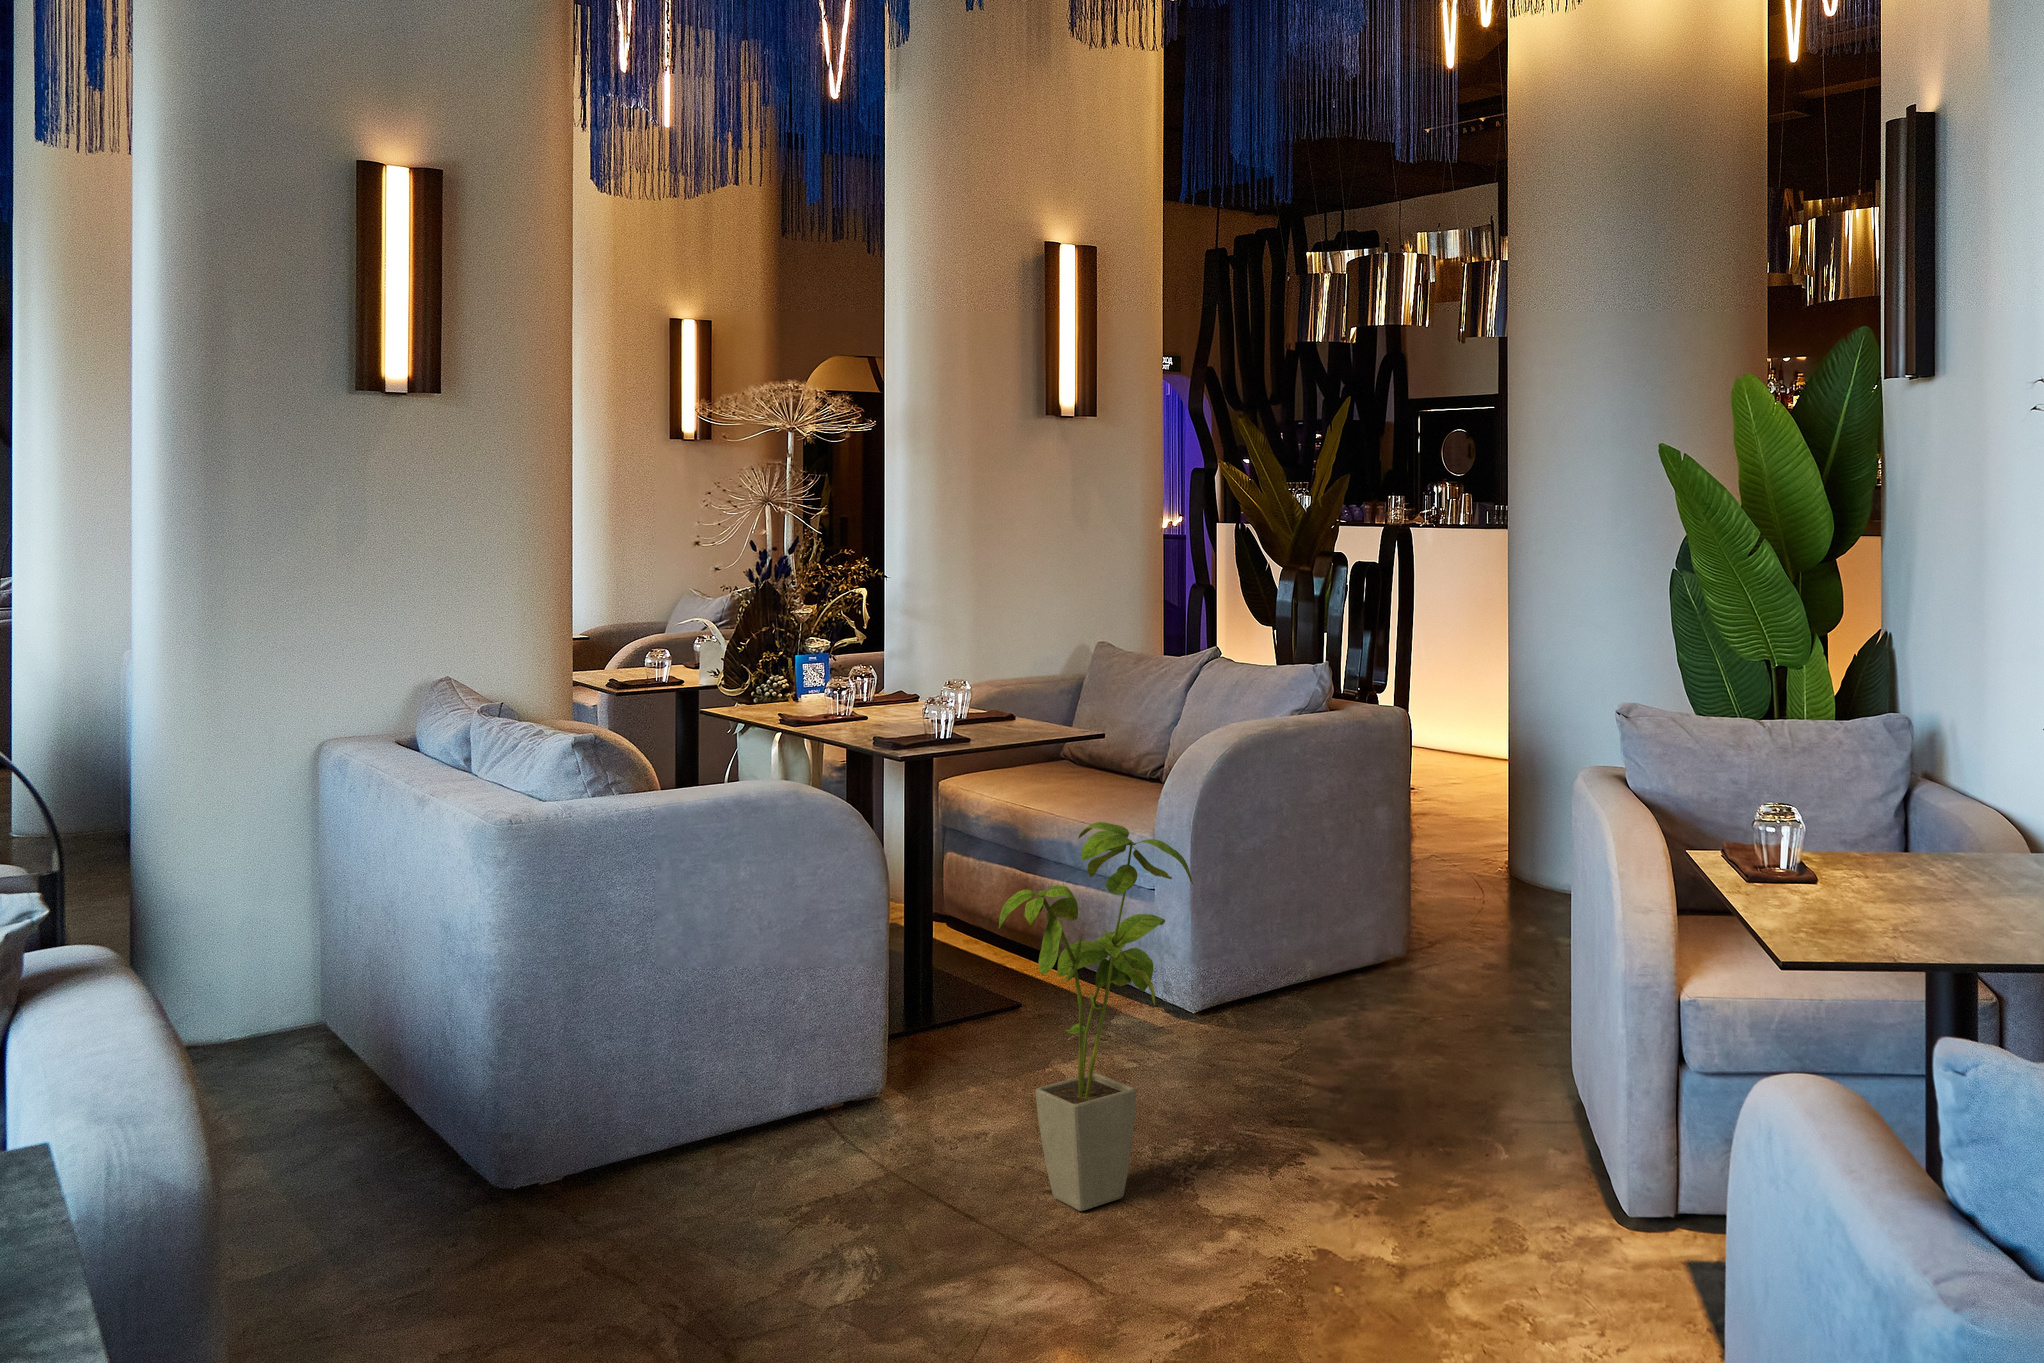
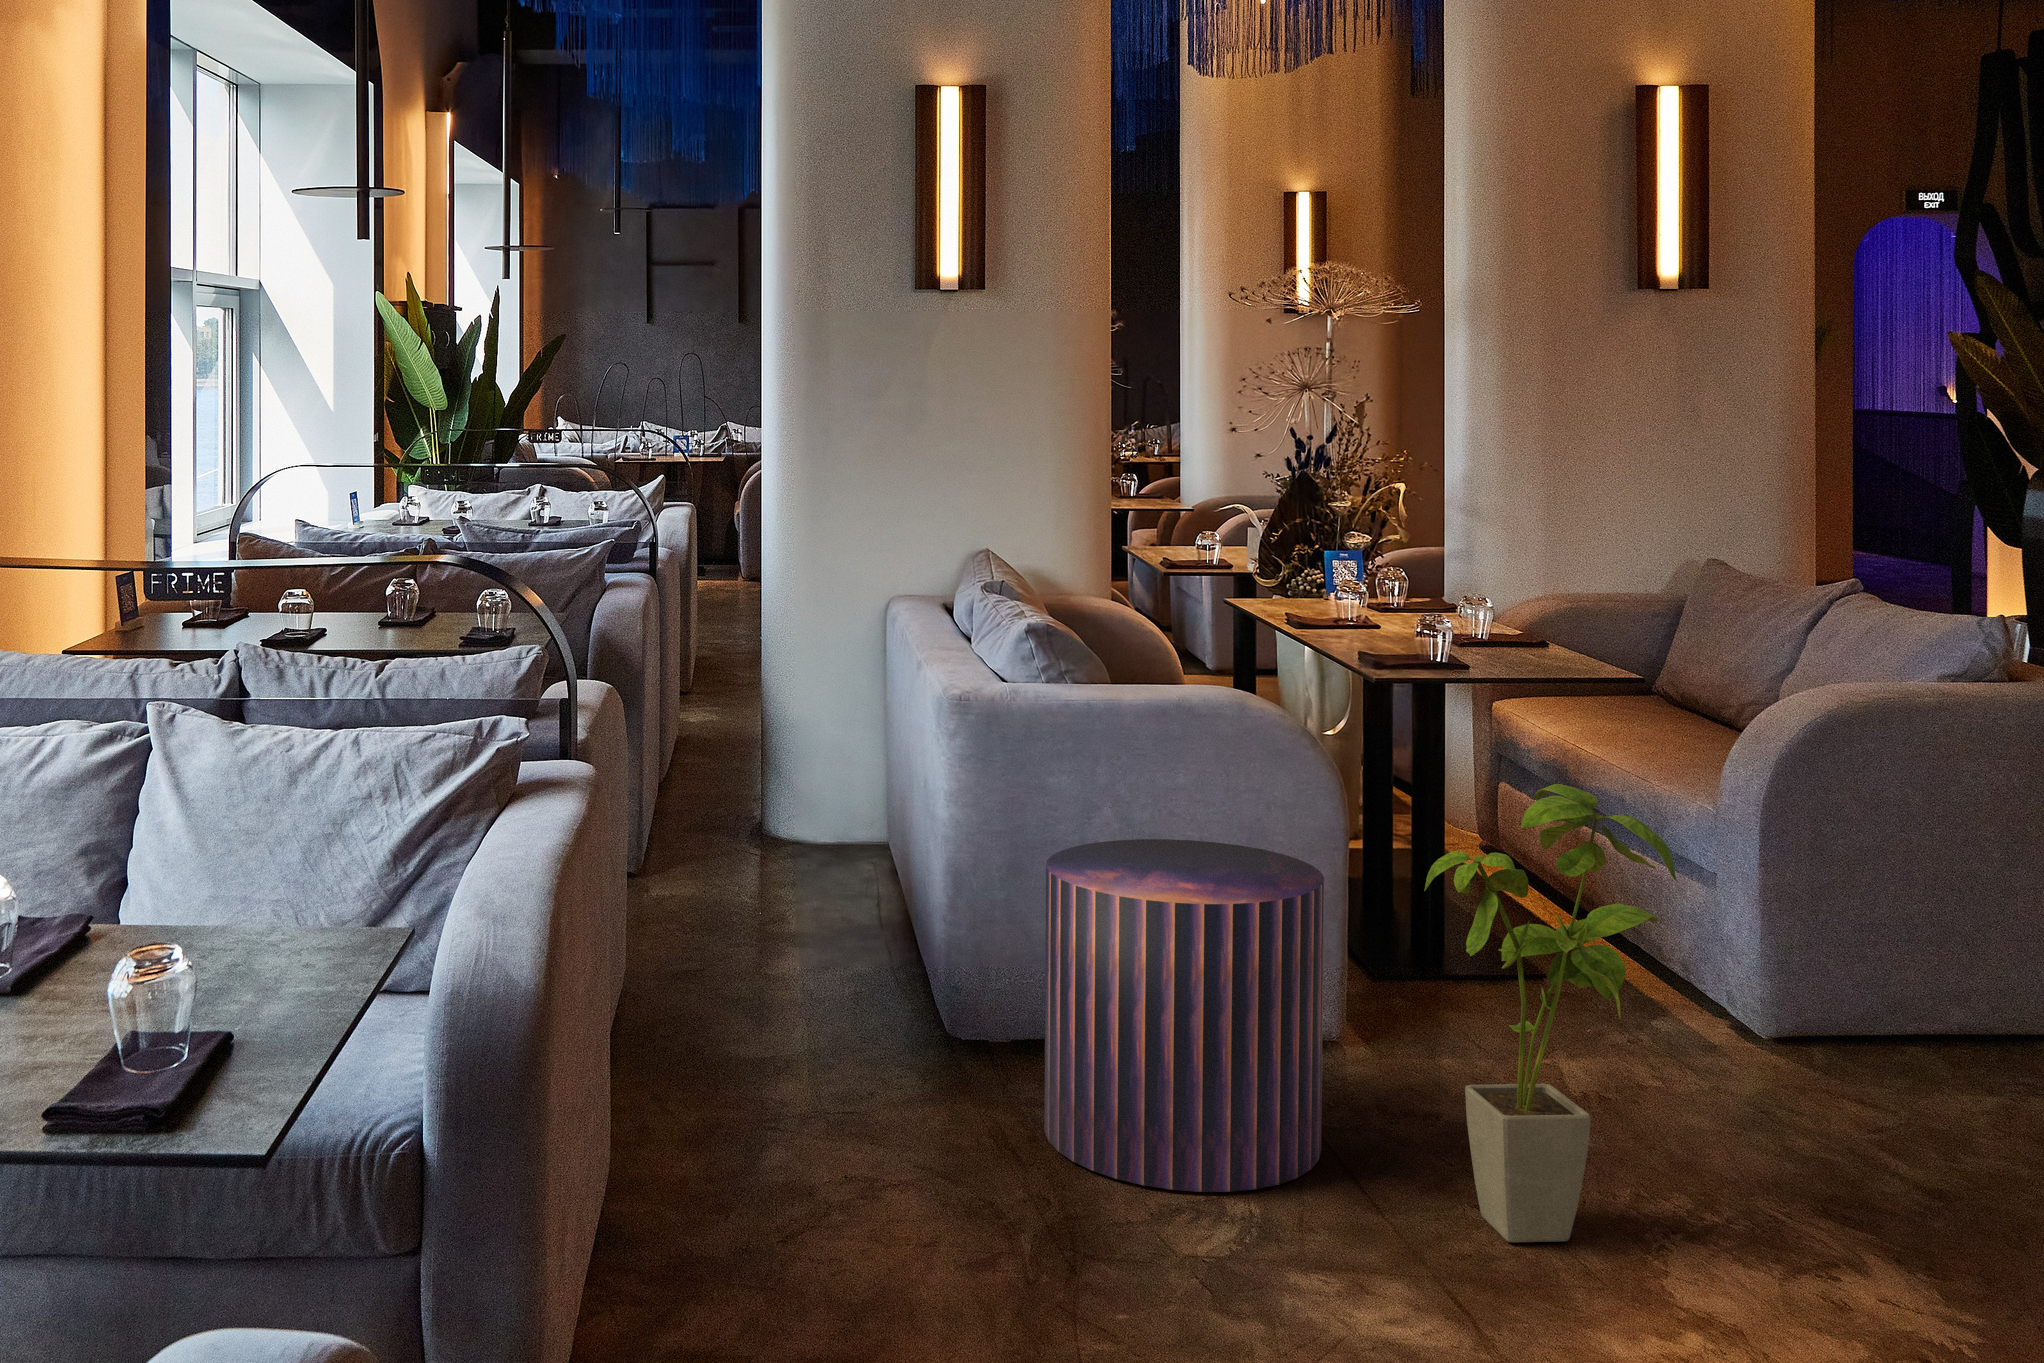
pouf: none [641,921,909,1255] -> present [1044,839,1324,1192]

